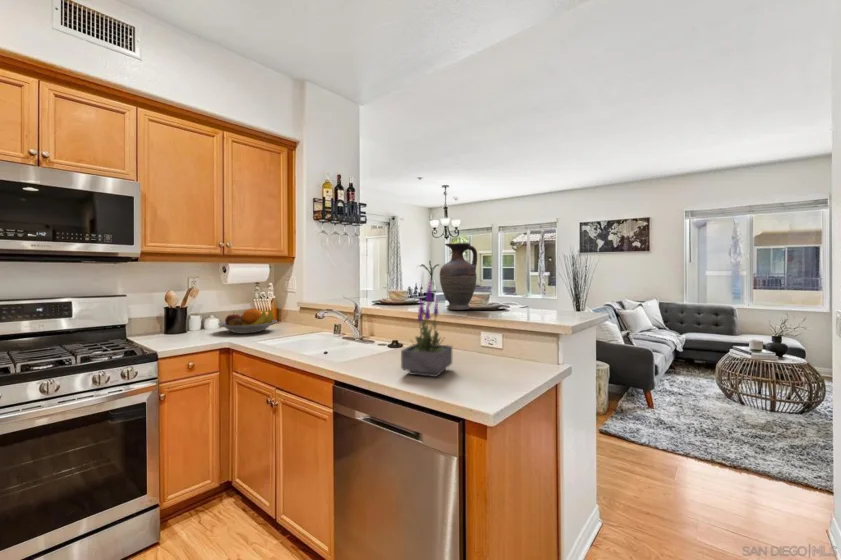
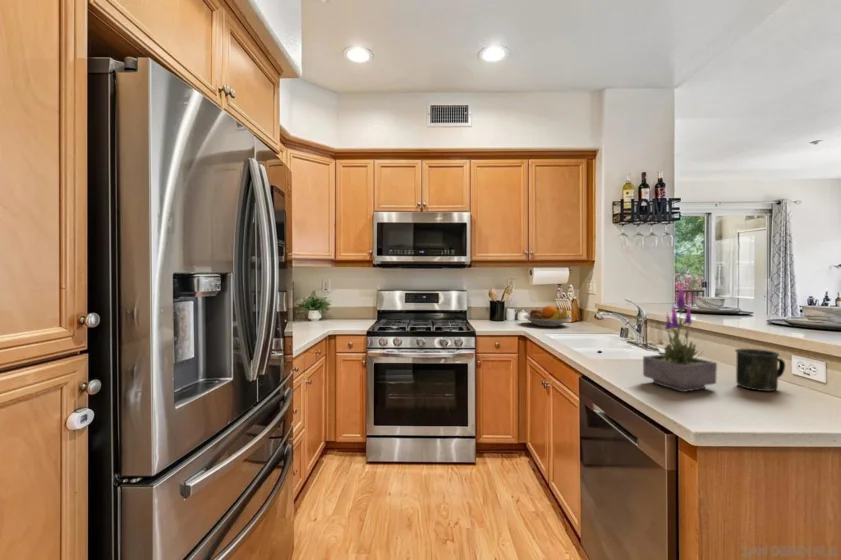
vase: present [440,243,477,310] -> none [745,238,813,324]
mug: none [456,331,483,363] -> present [736,348,785,391]

